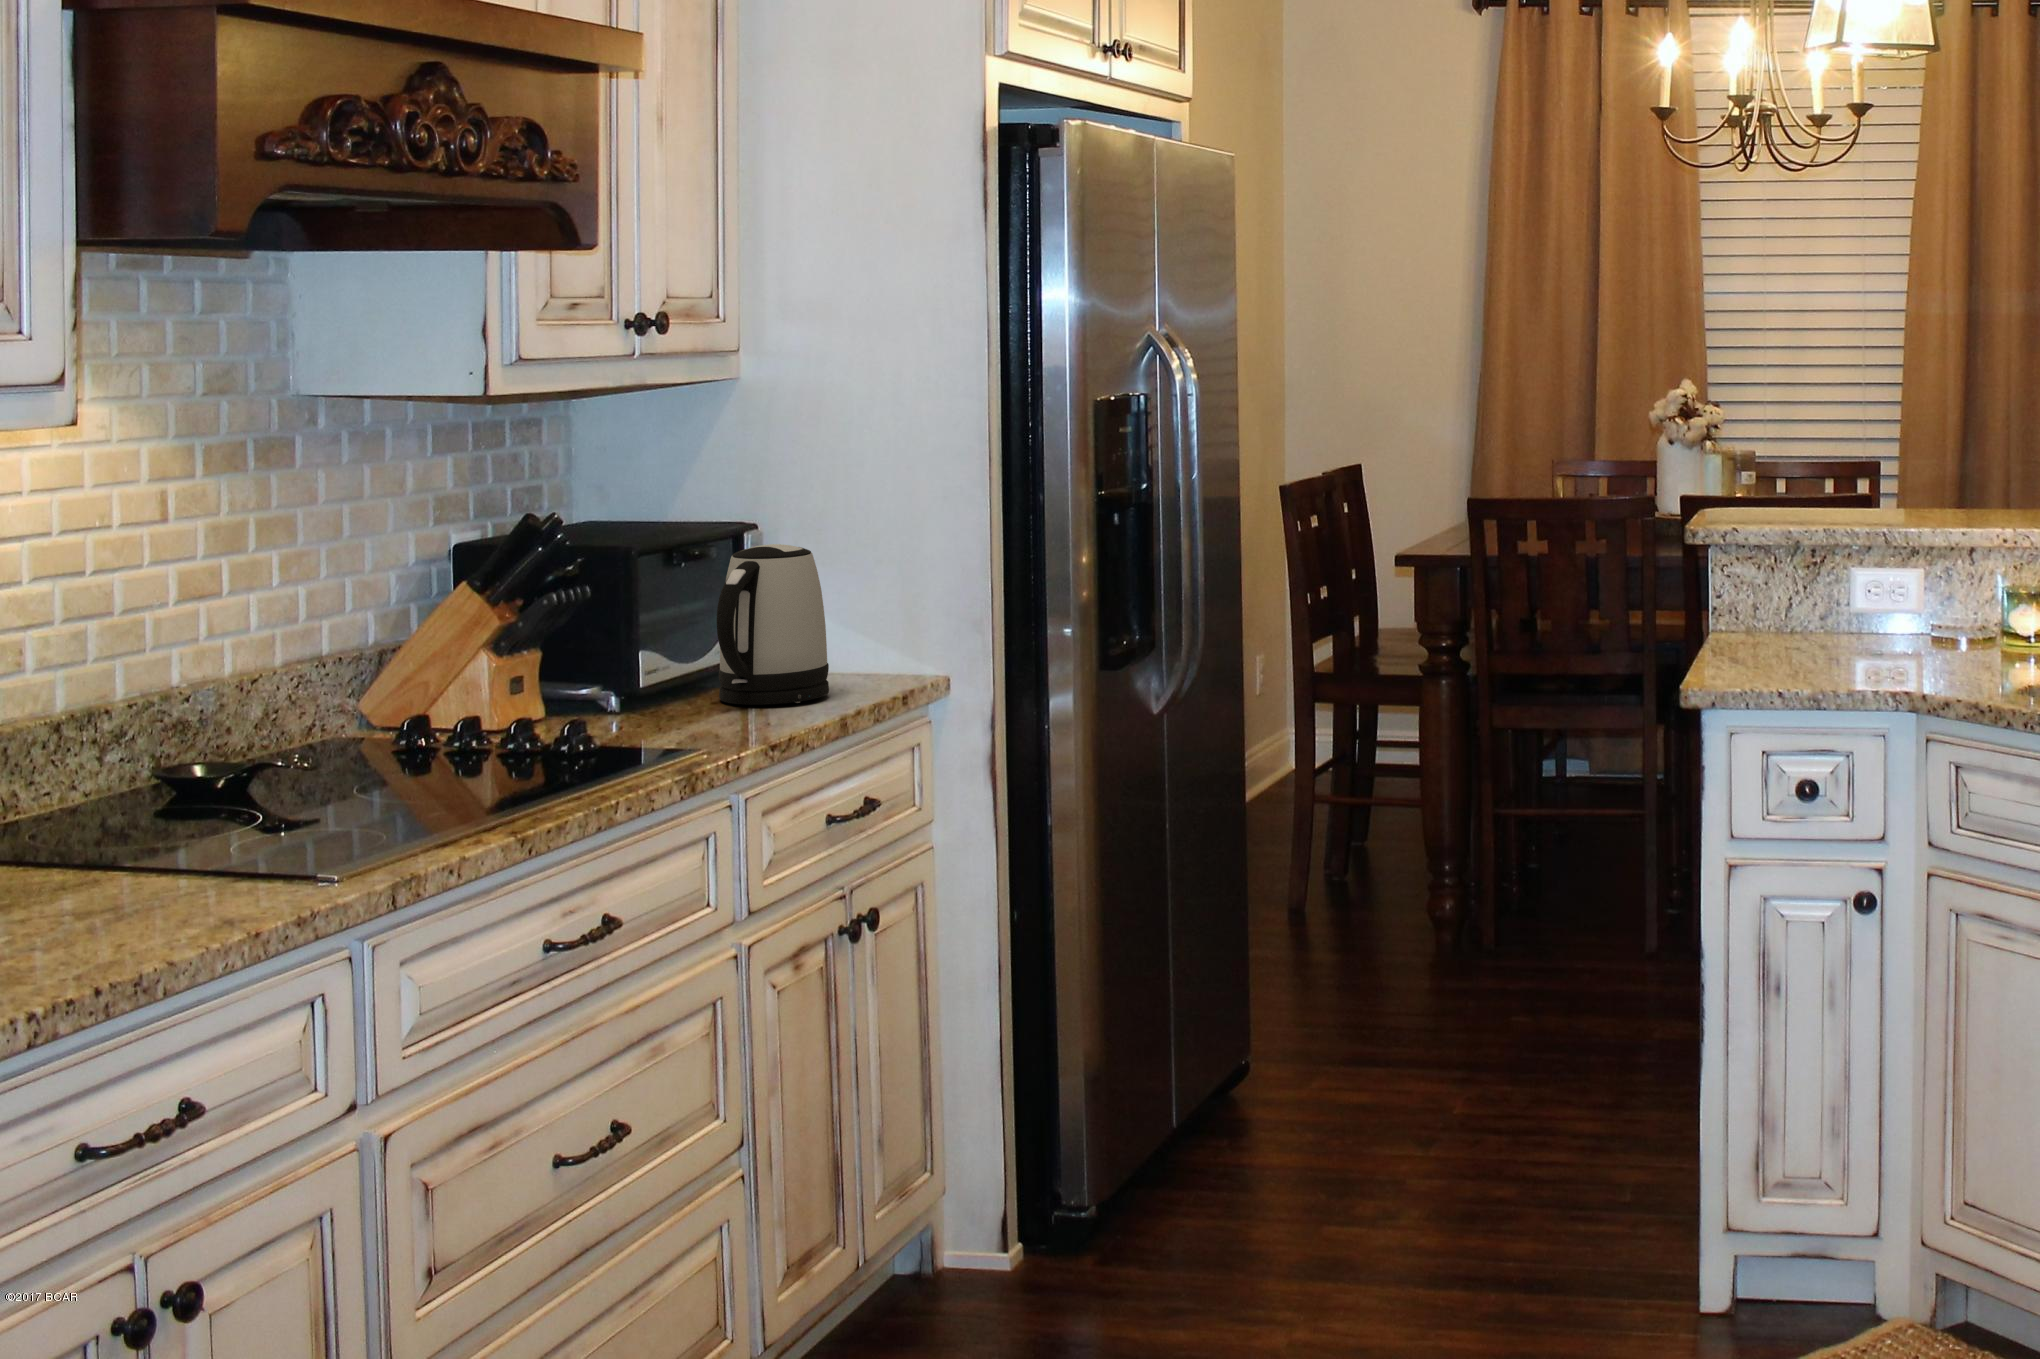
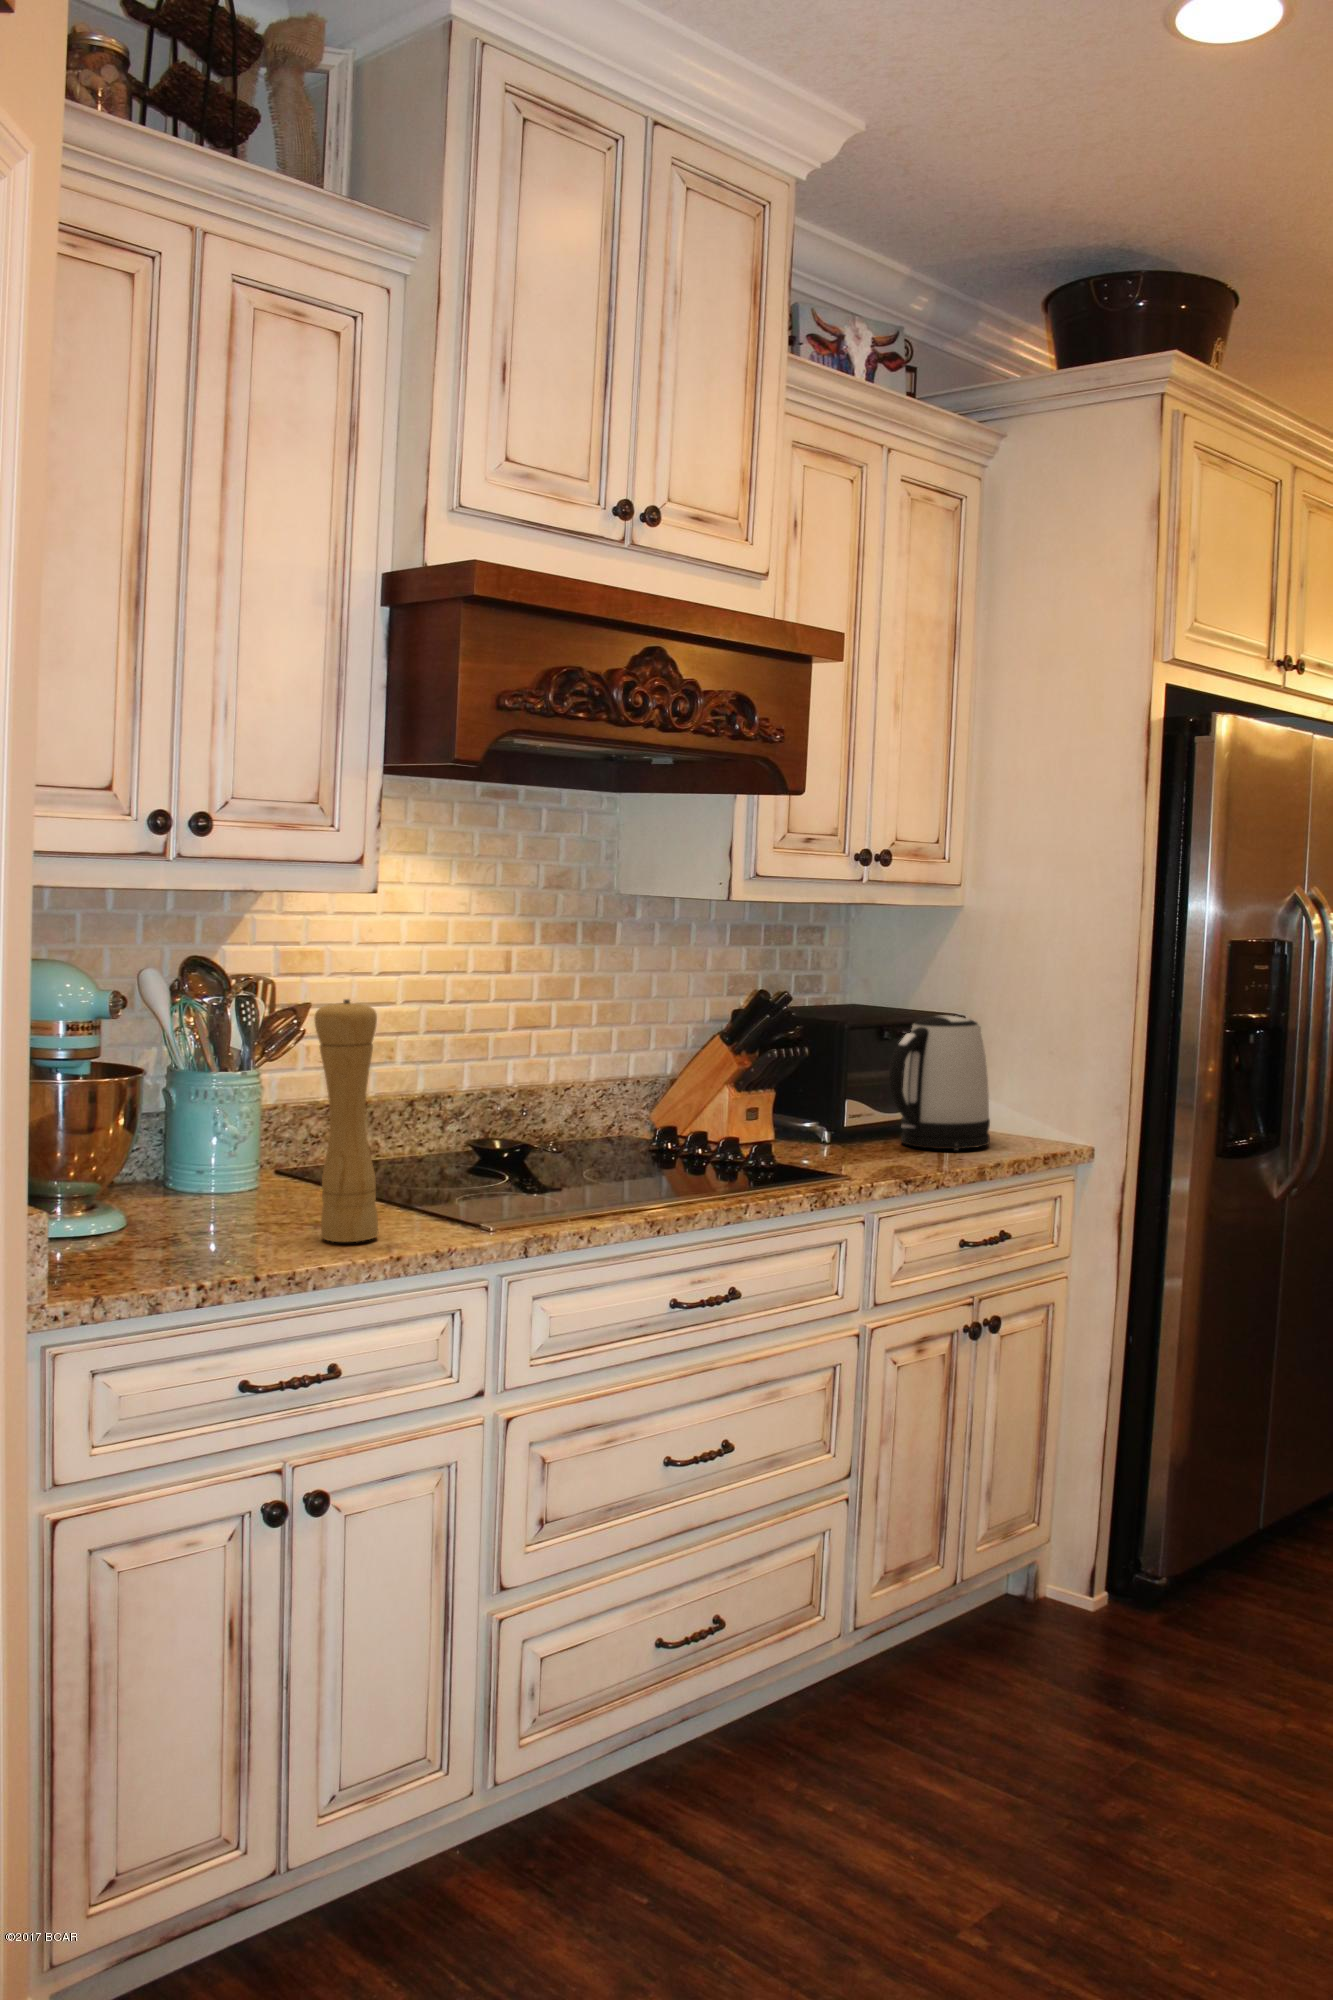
pepper mill: none [105,593,208,931] -> present [314,999,378,1242]

